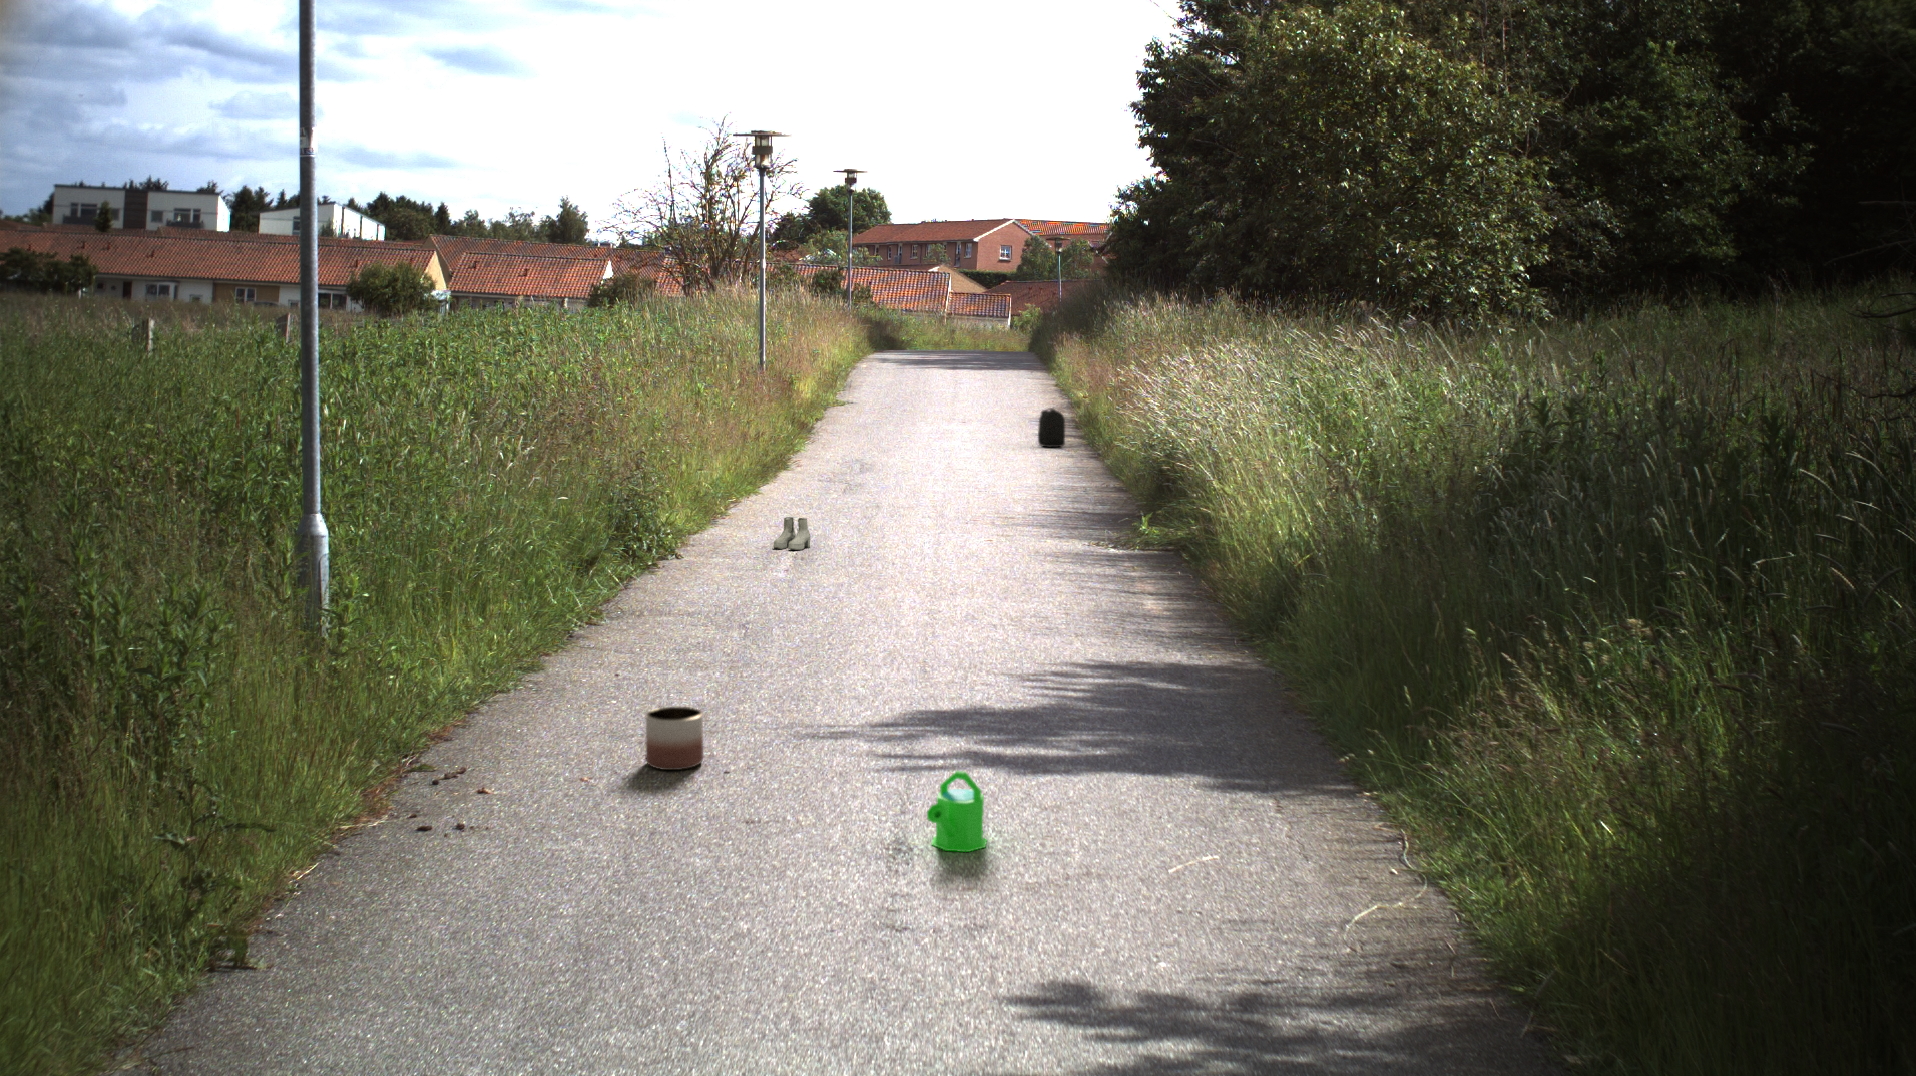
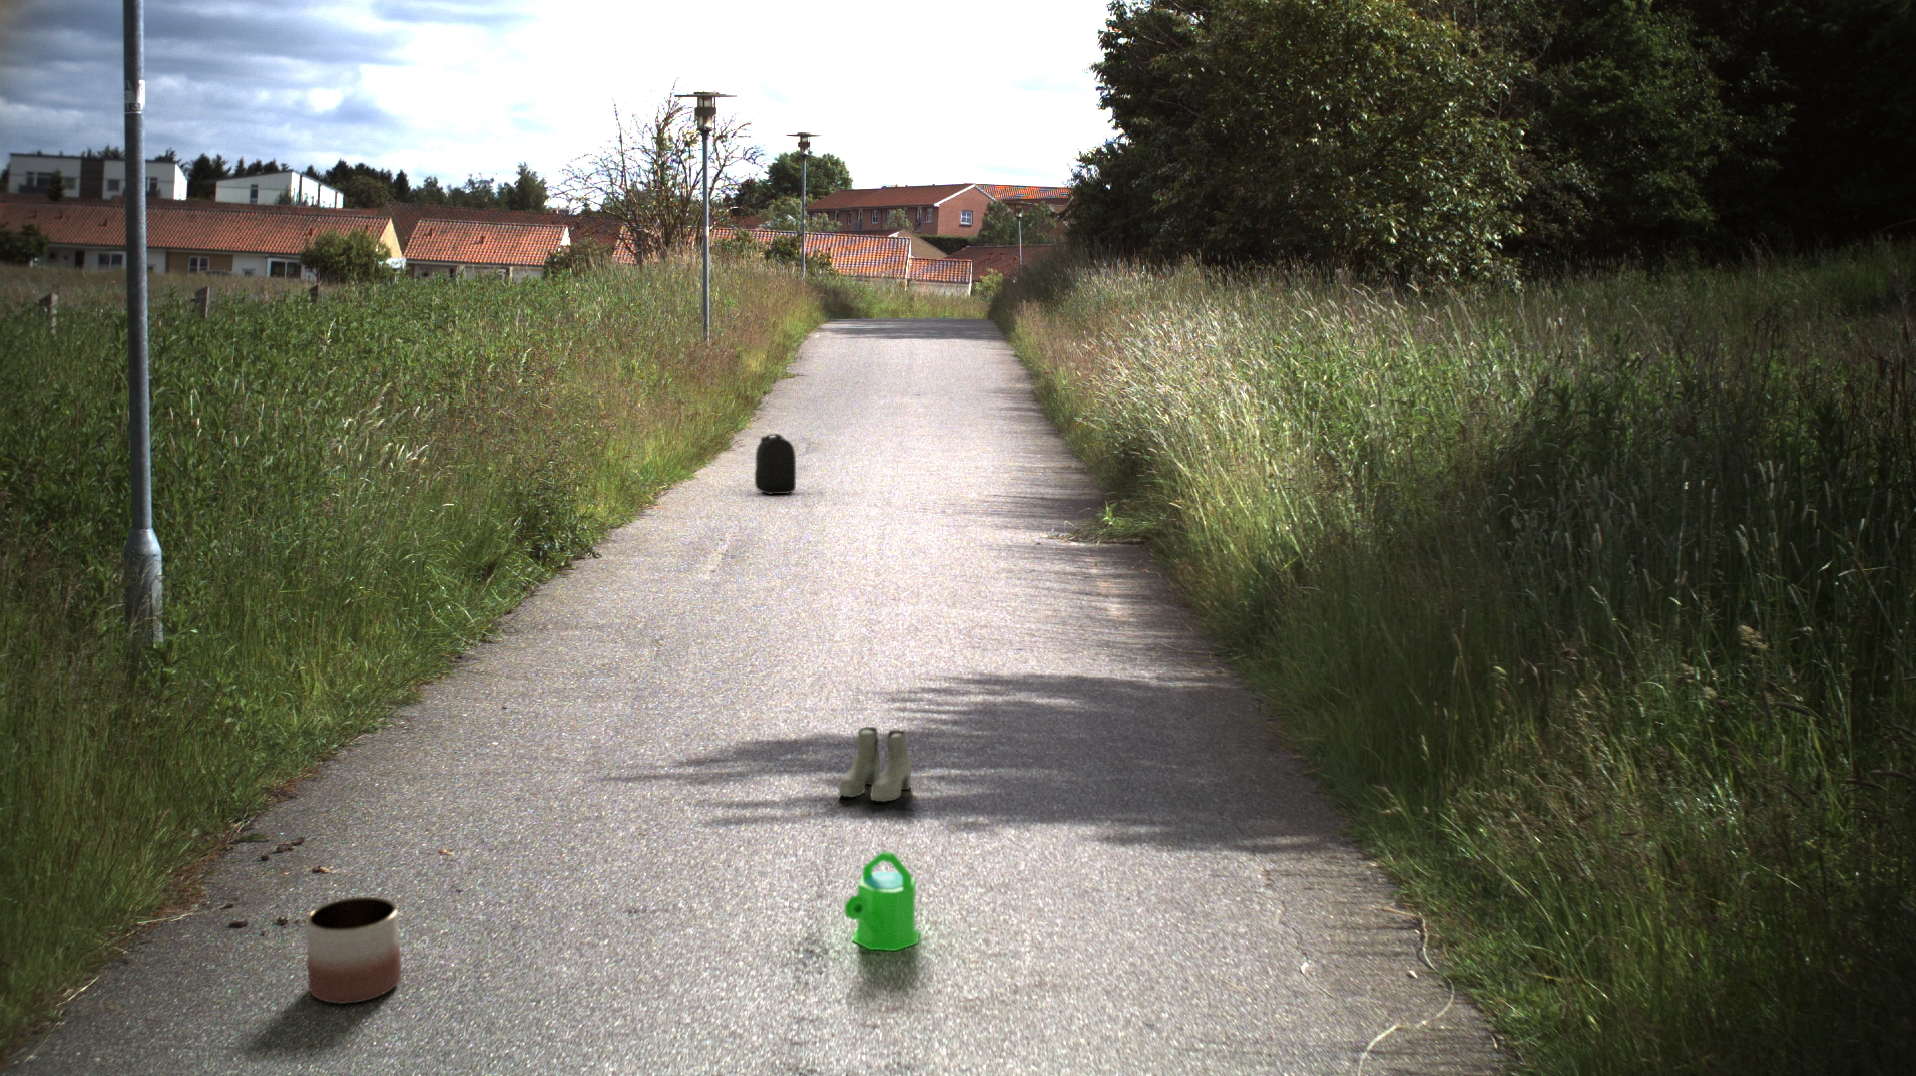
backpack: present [1038,409,1065,447] -> present [755,434,796,494]
boots: present [774,517,810,550] -> present [839,727,911,802]
planter: present [645,707,703,770] -> present [306,897,401,1004]

